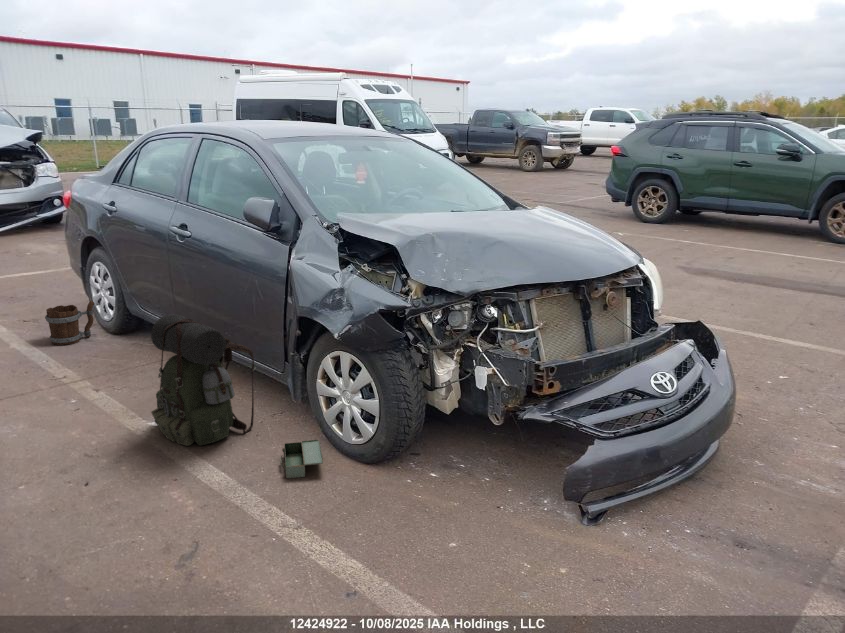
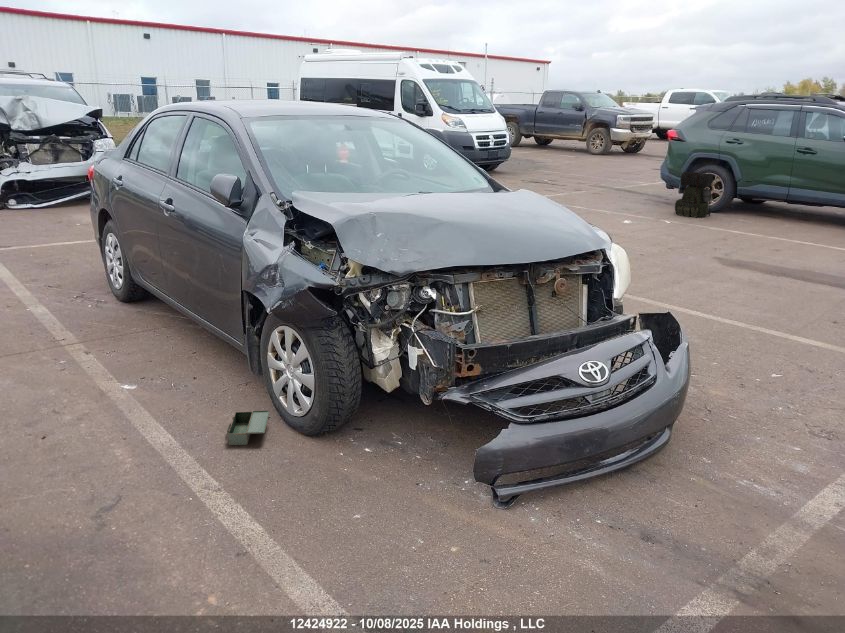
bucket: present [45,301,94,345] -> none [59,270,106,311]
backpack: present [151,314,256,446] -> present [675,172,713,217]

